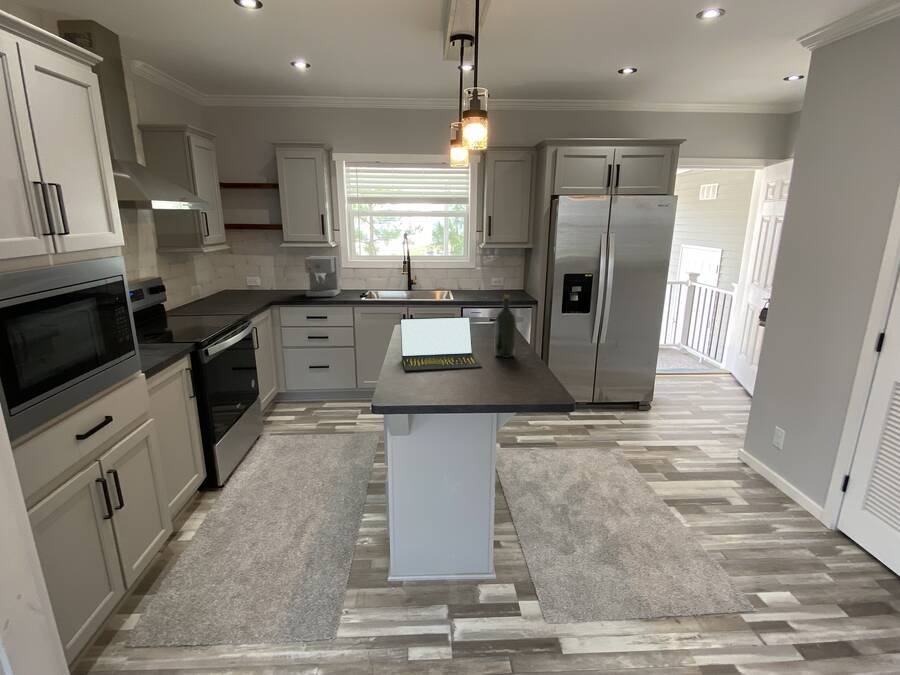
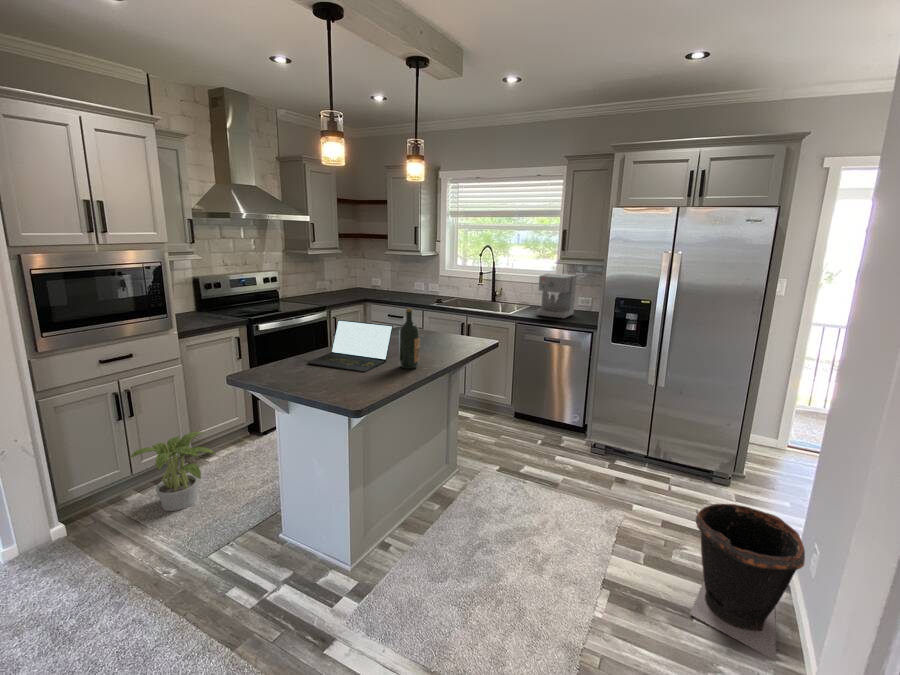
coffee maker: present [305,256,341,297] -> present [536,273,577,319]
waste bin: none [706,413,791,506] -> present [690,504,805,661]
potted plant: none [138,498,259,621] -> present [130,431,215,511]

